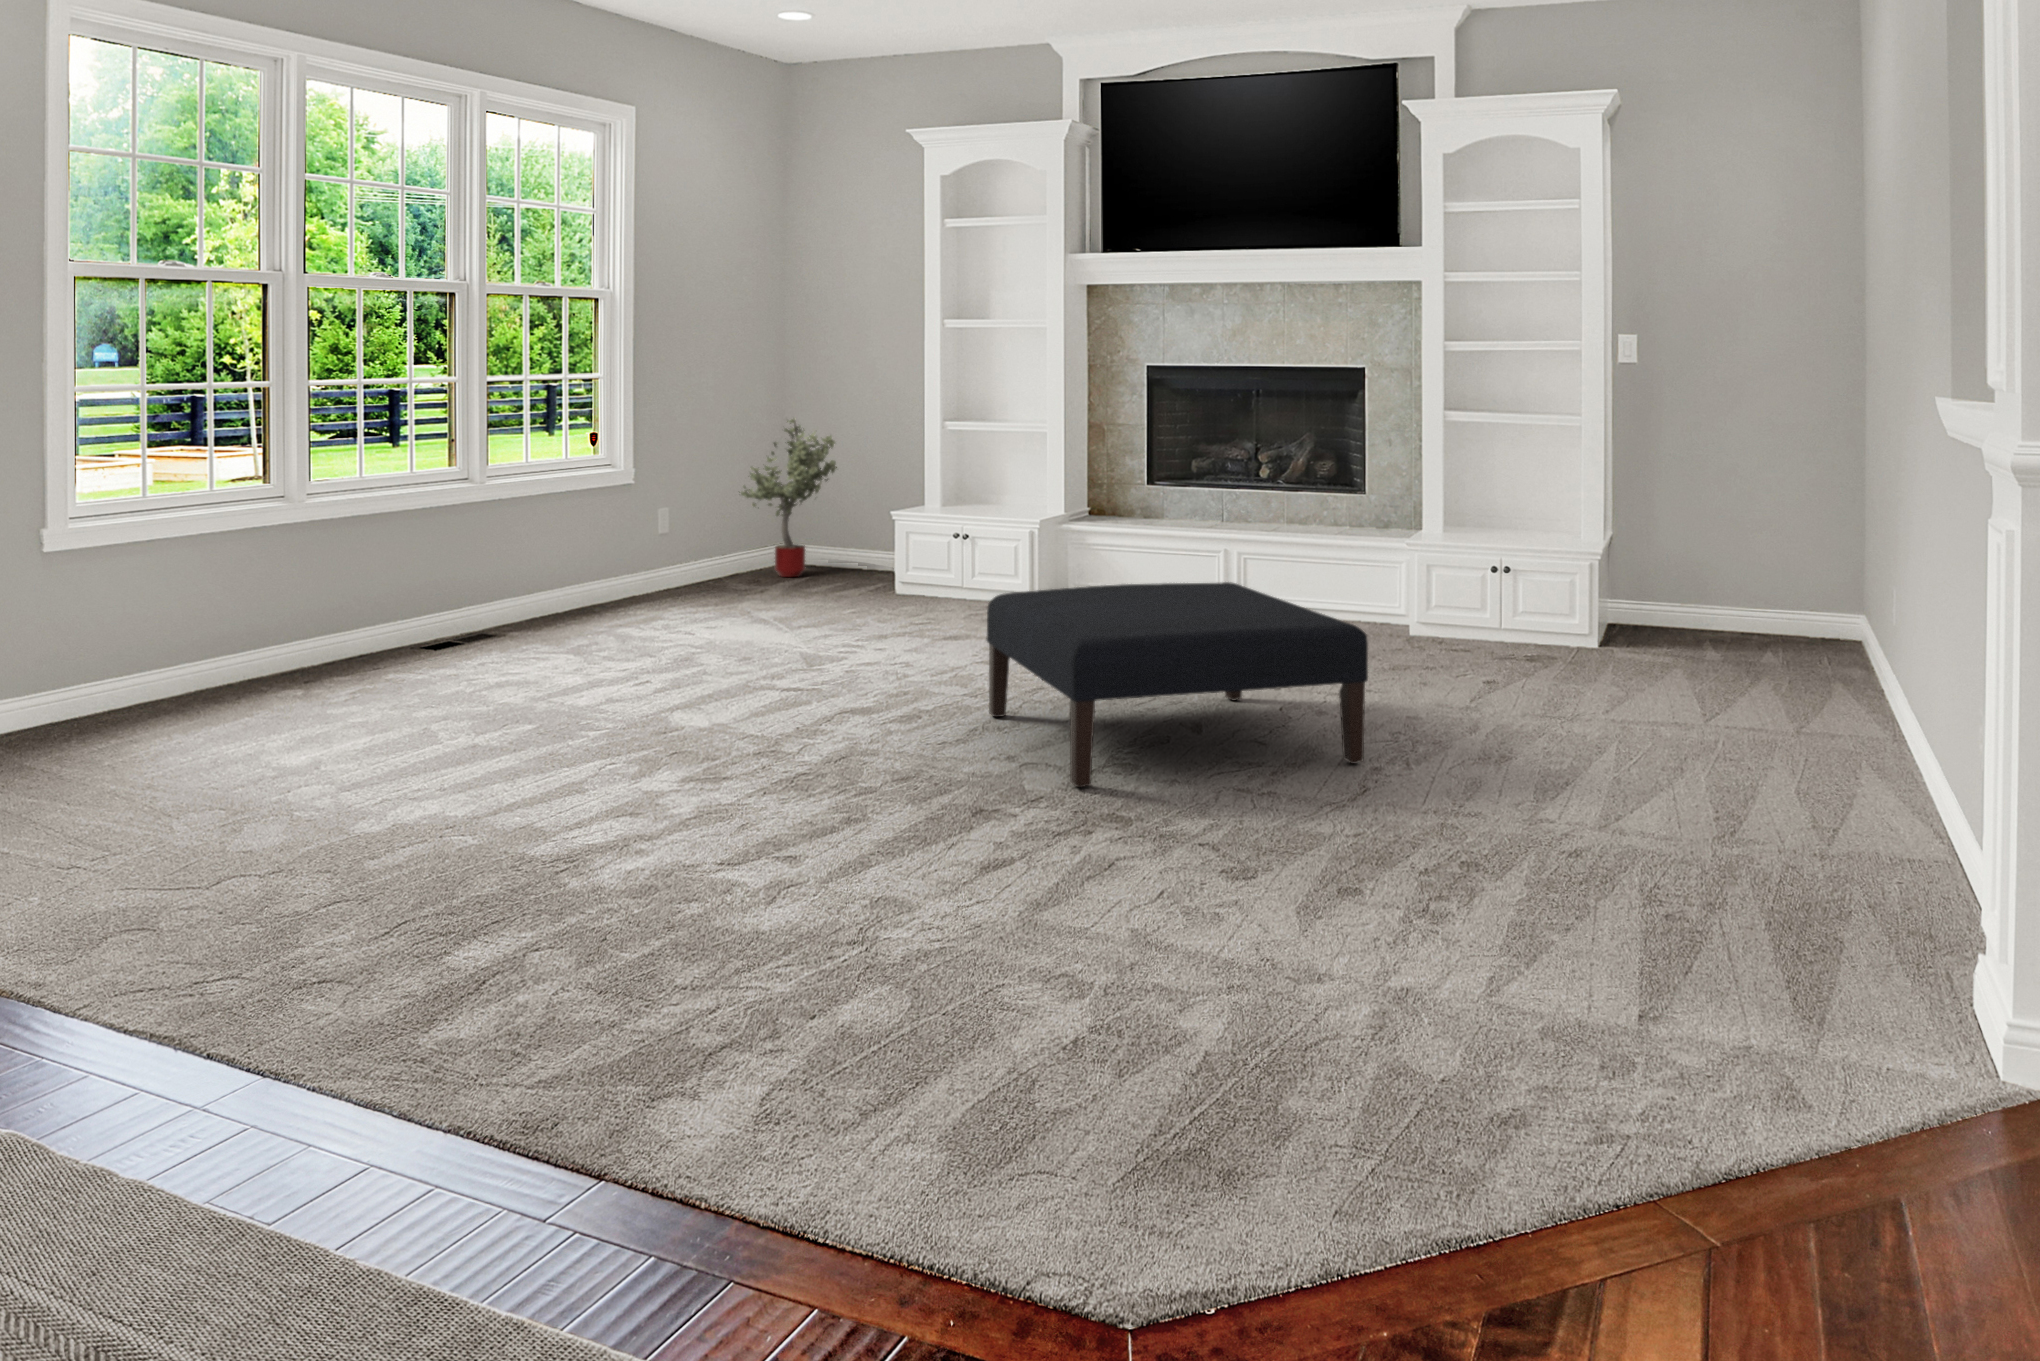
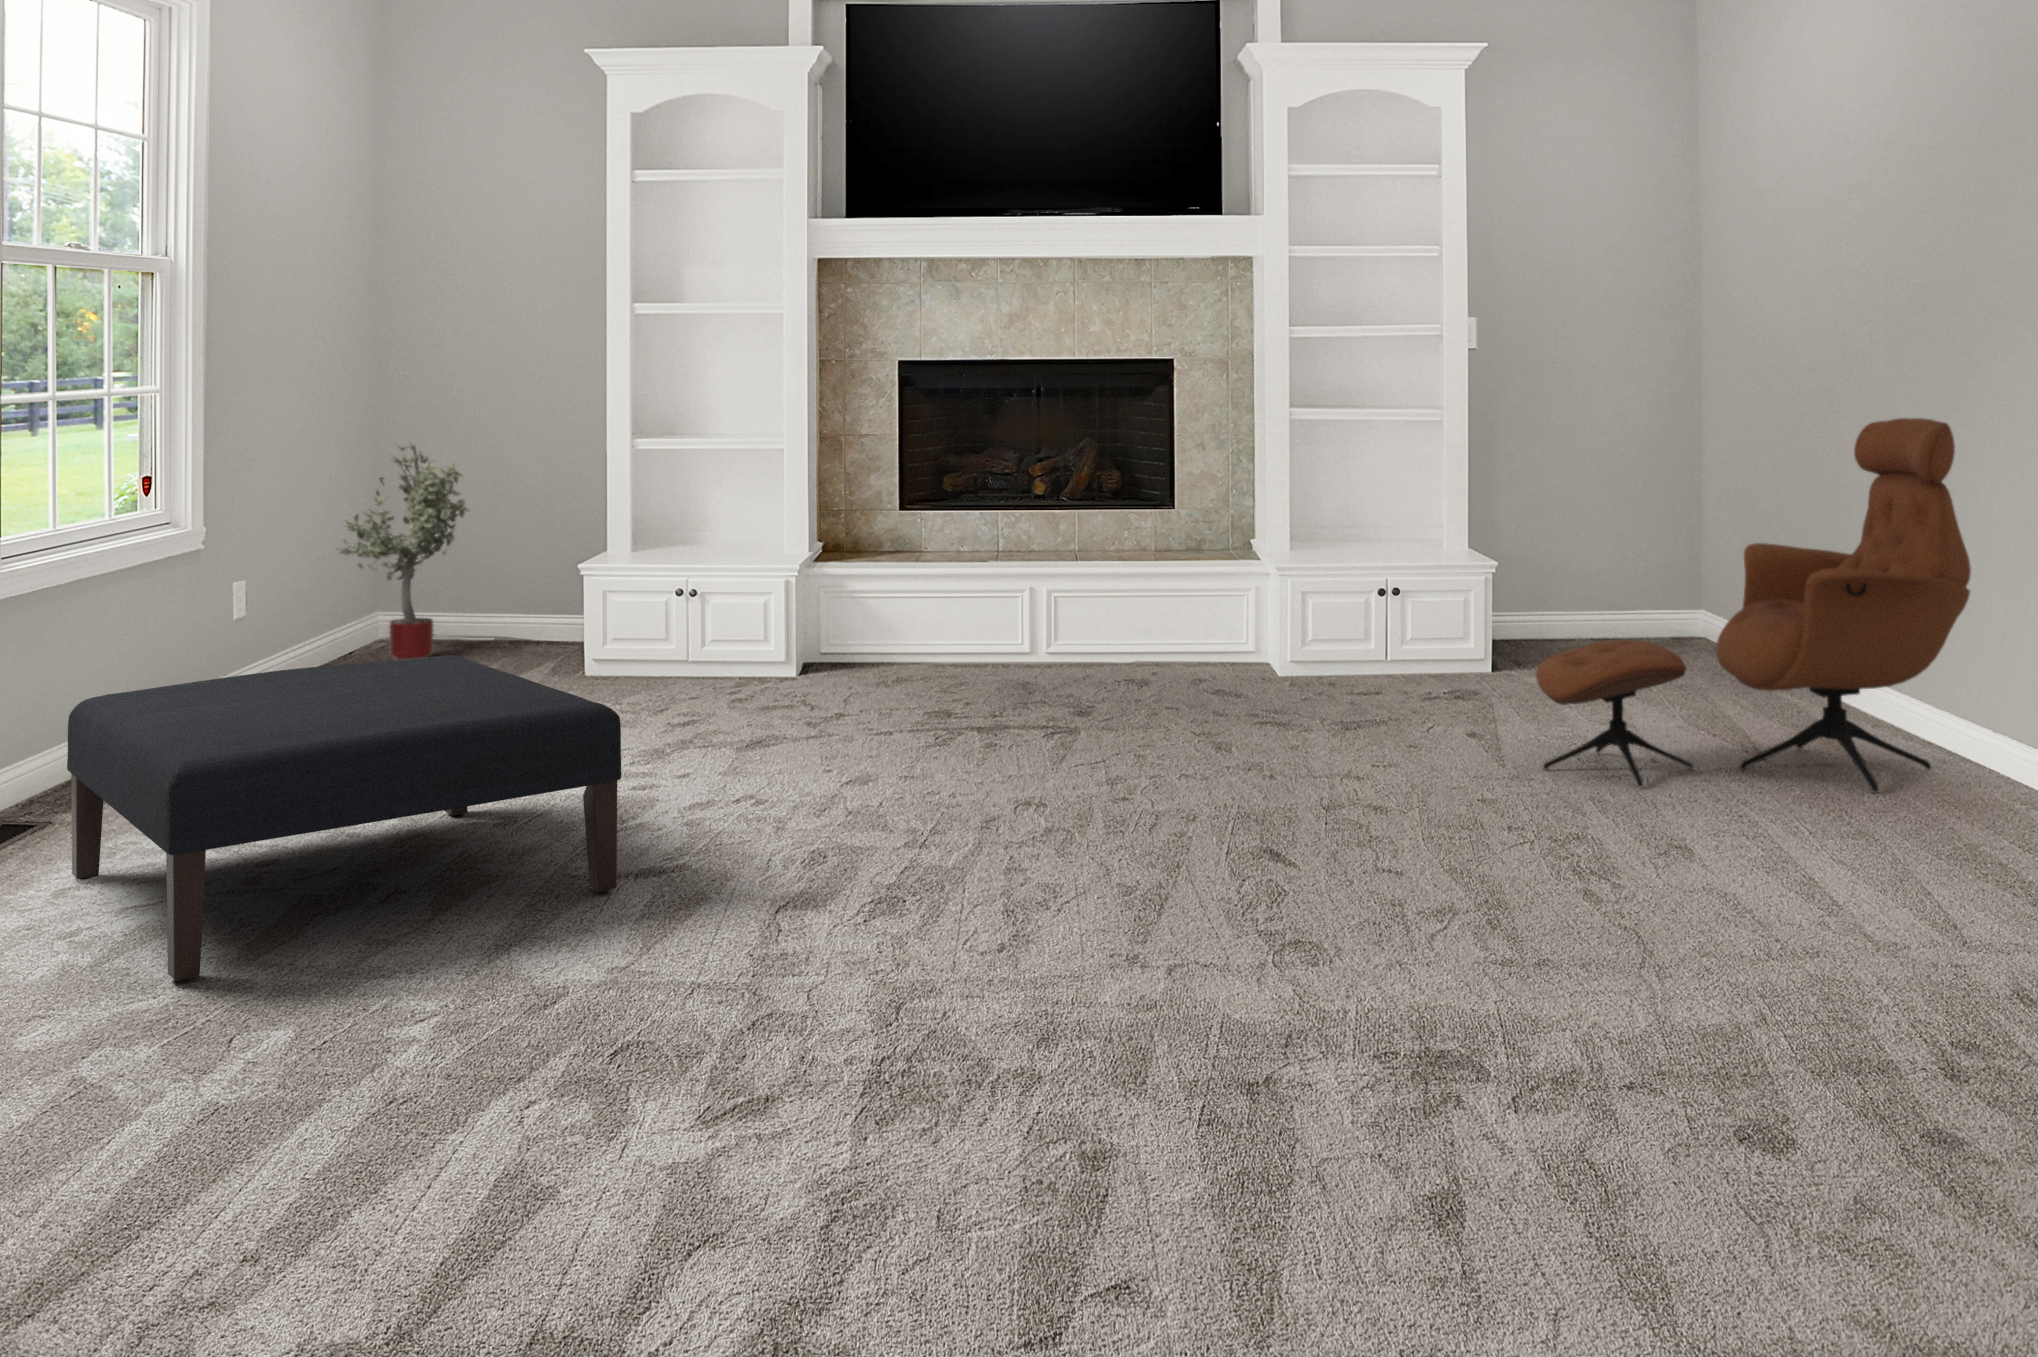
lounge chair: none [1507,436,1903,771] -> present [1536,418,1971,792]
ottoman: present [986,582,1368,787] -> present [67,655,621,981]

